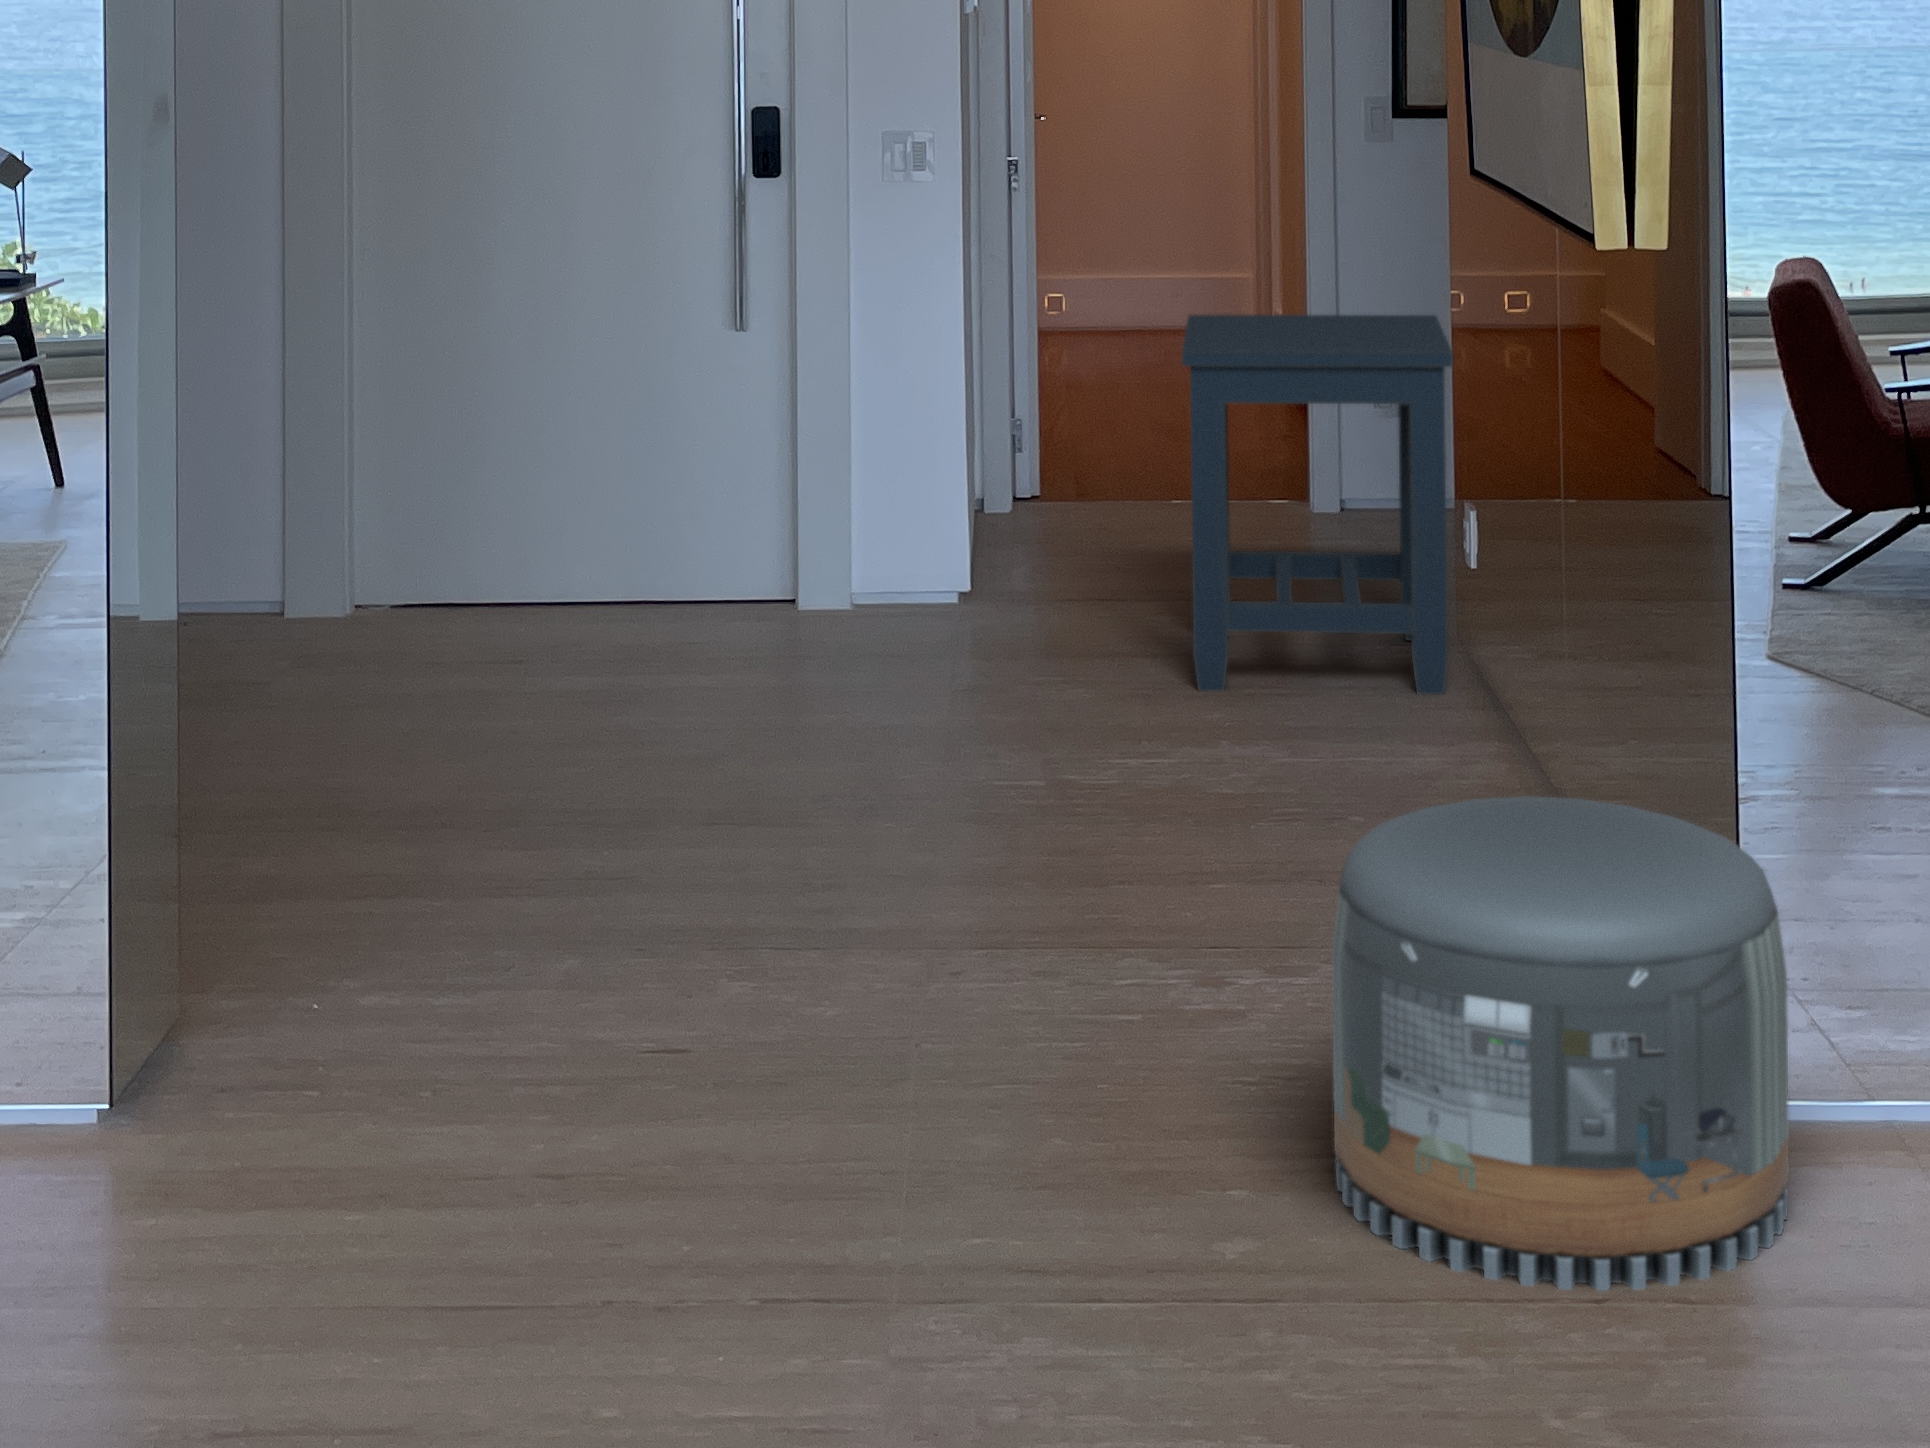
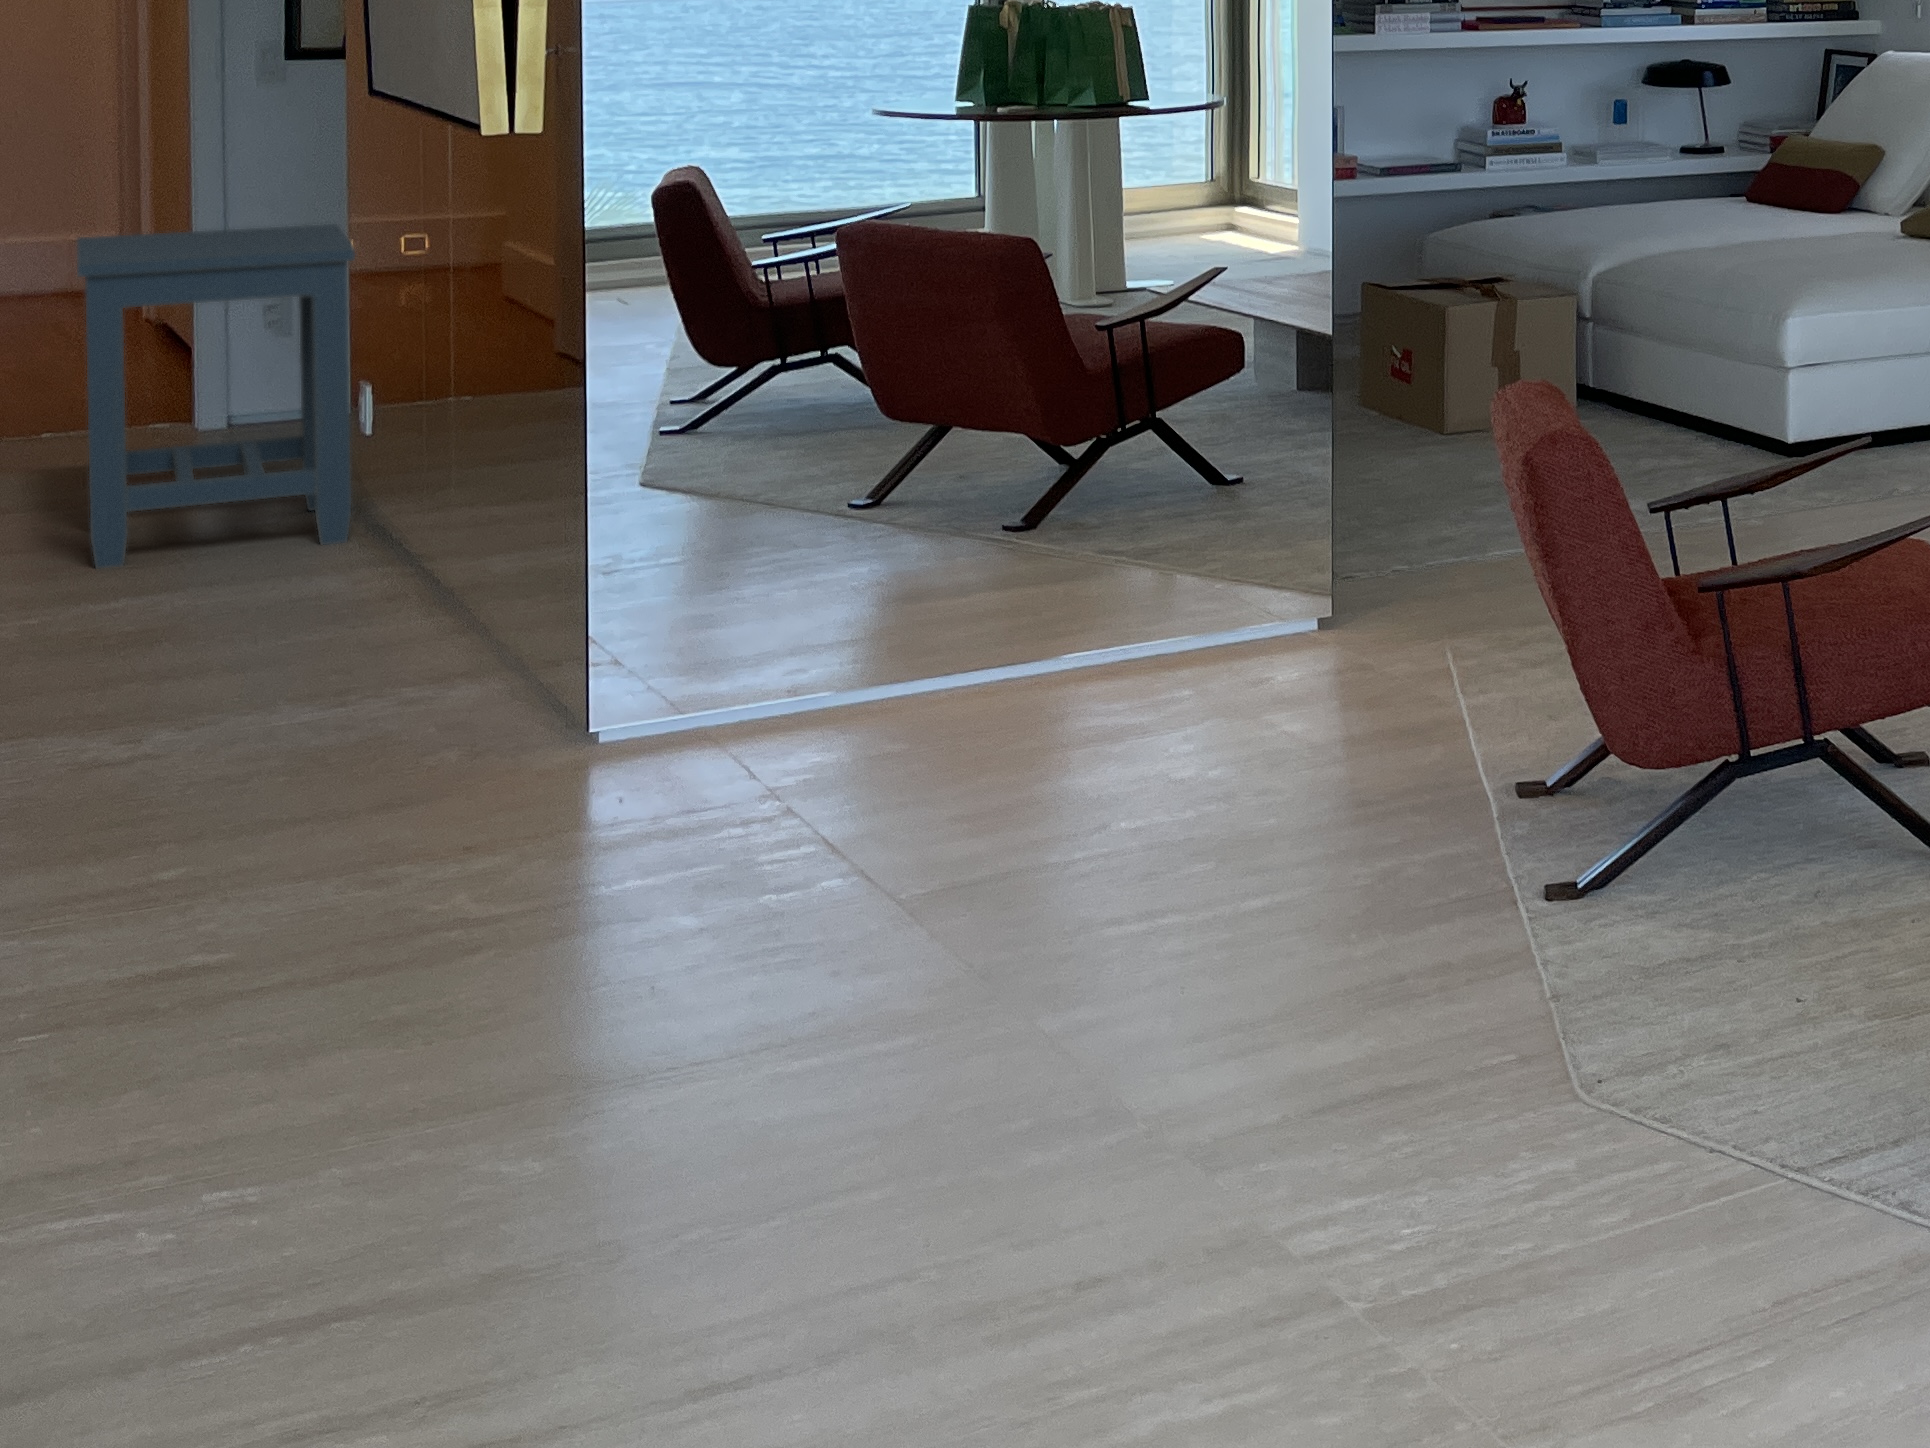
pouf: present [1332,796,1789,1291] -> none [260,526,627,852]

